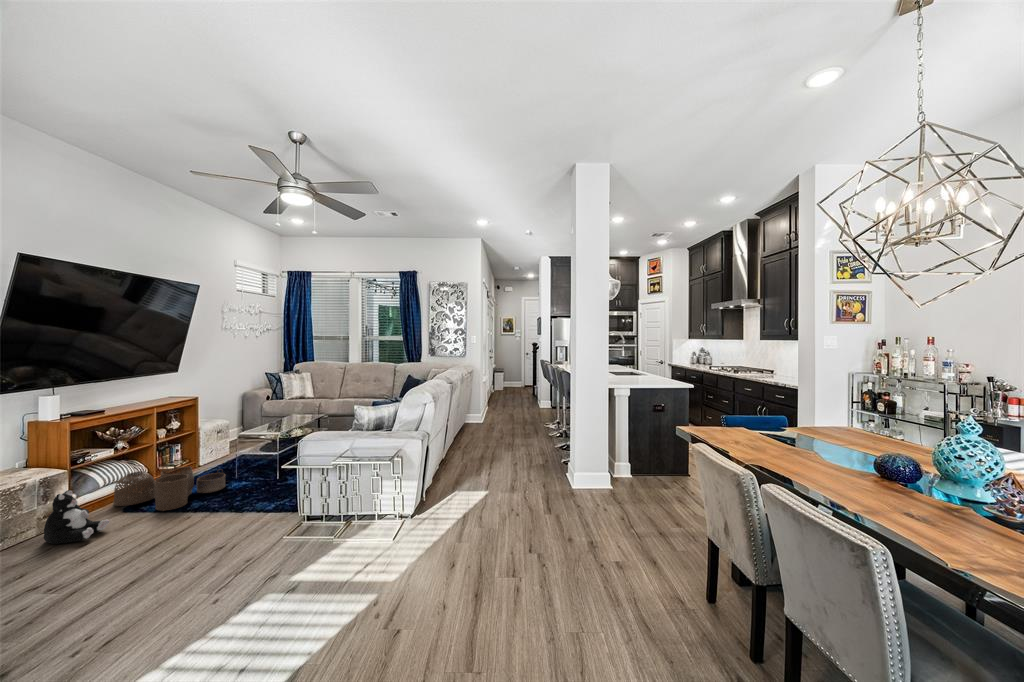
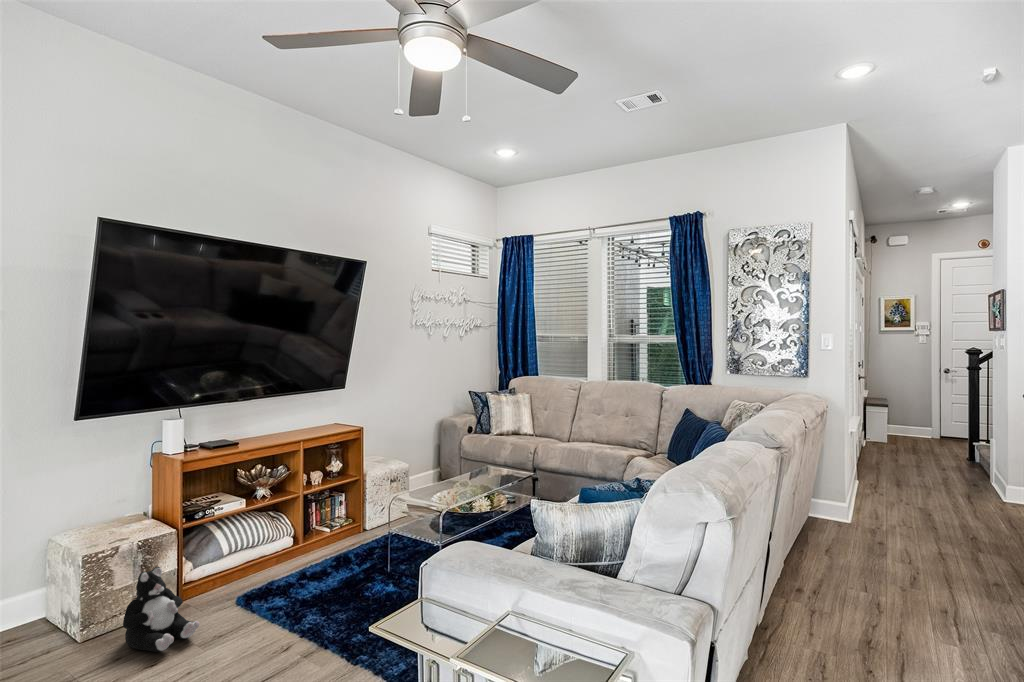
woven basket: present [114,466,226,511] -> none [237,535,372,617]

